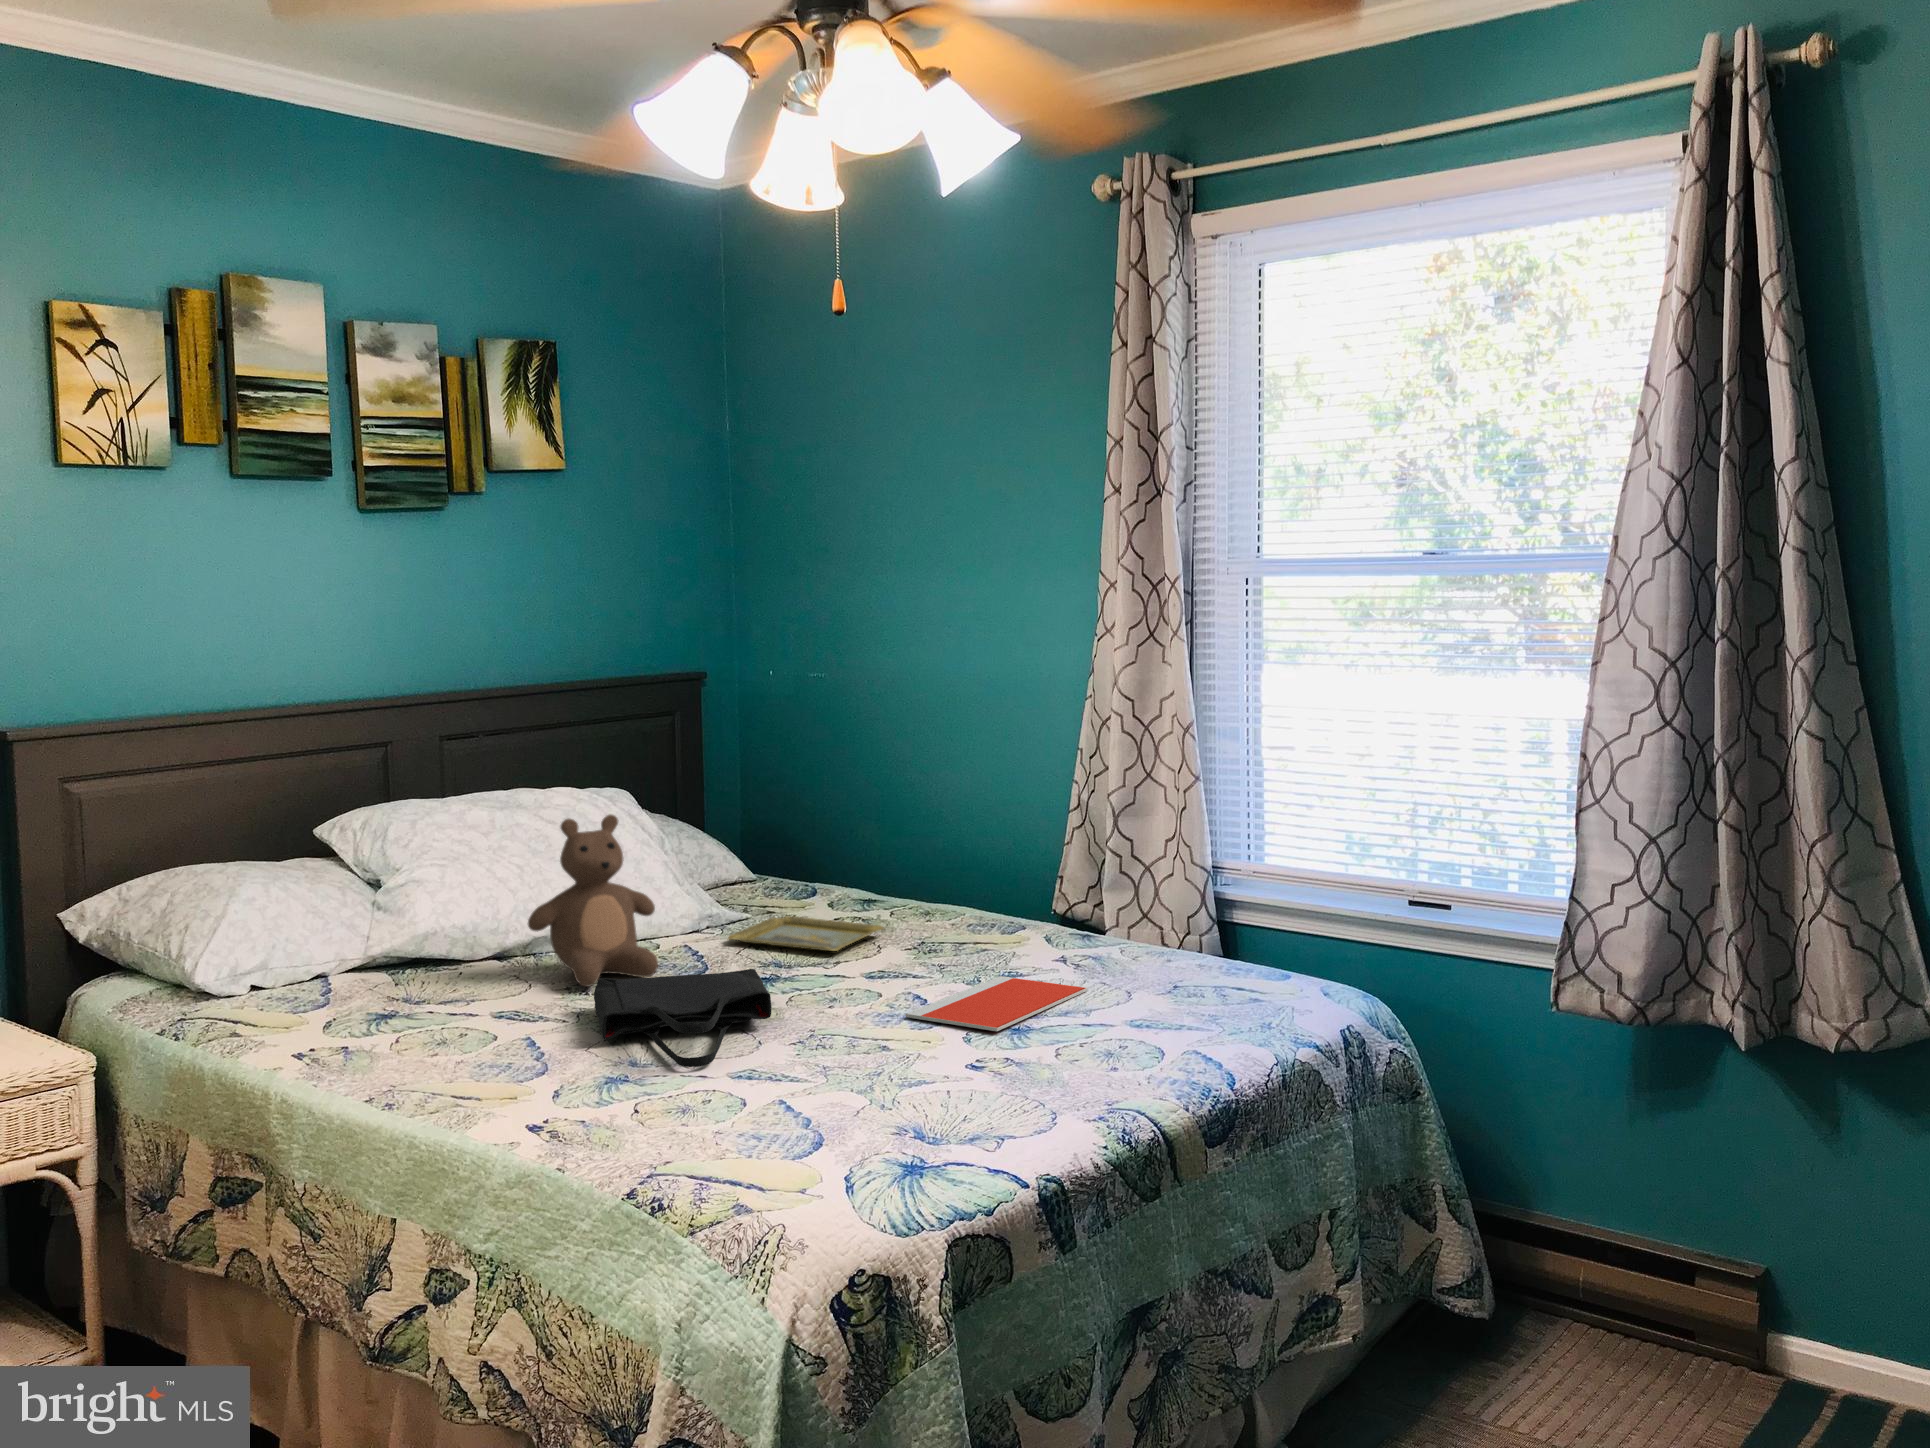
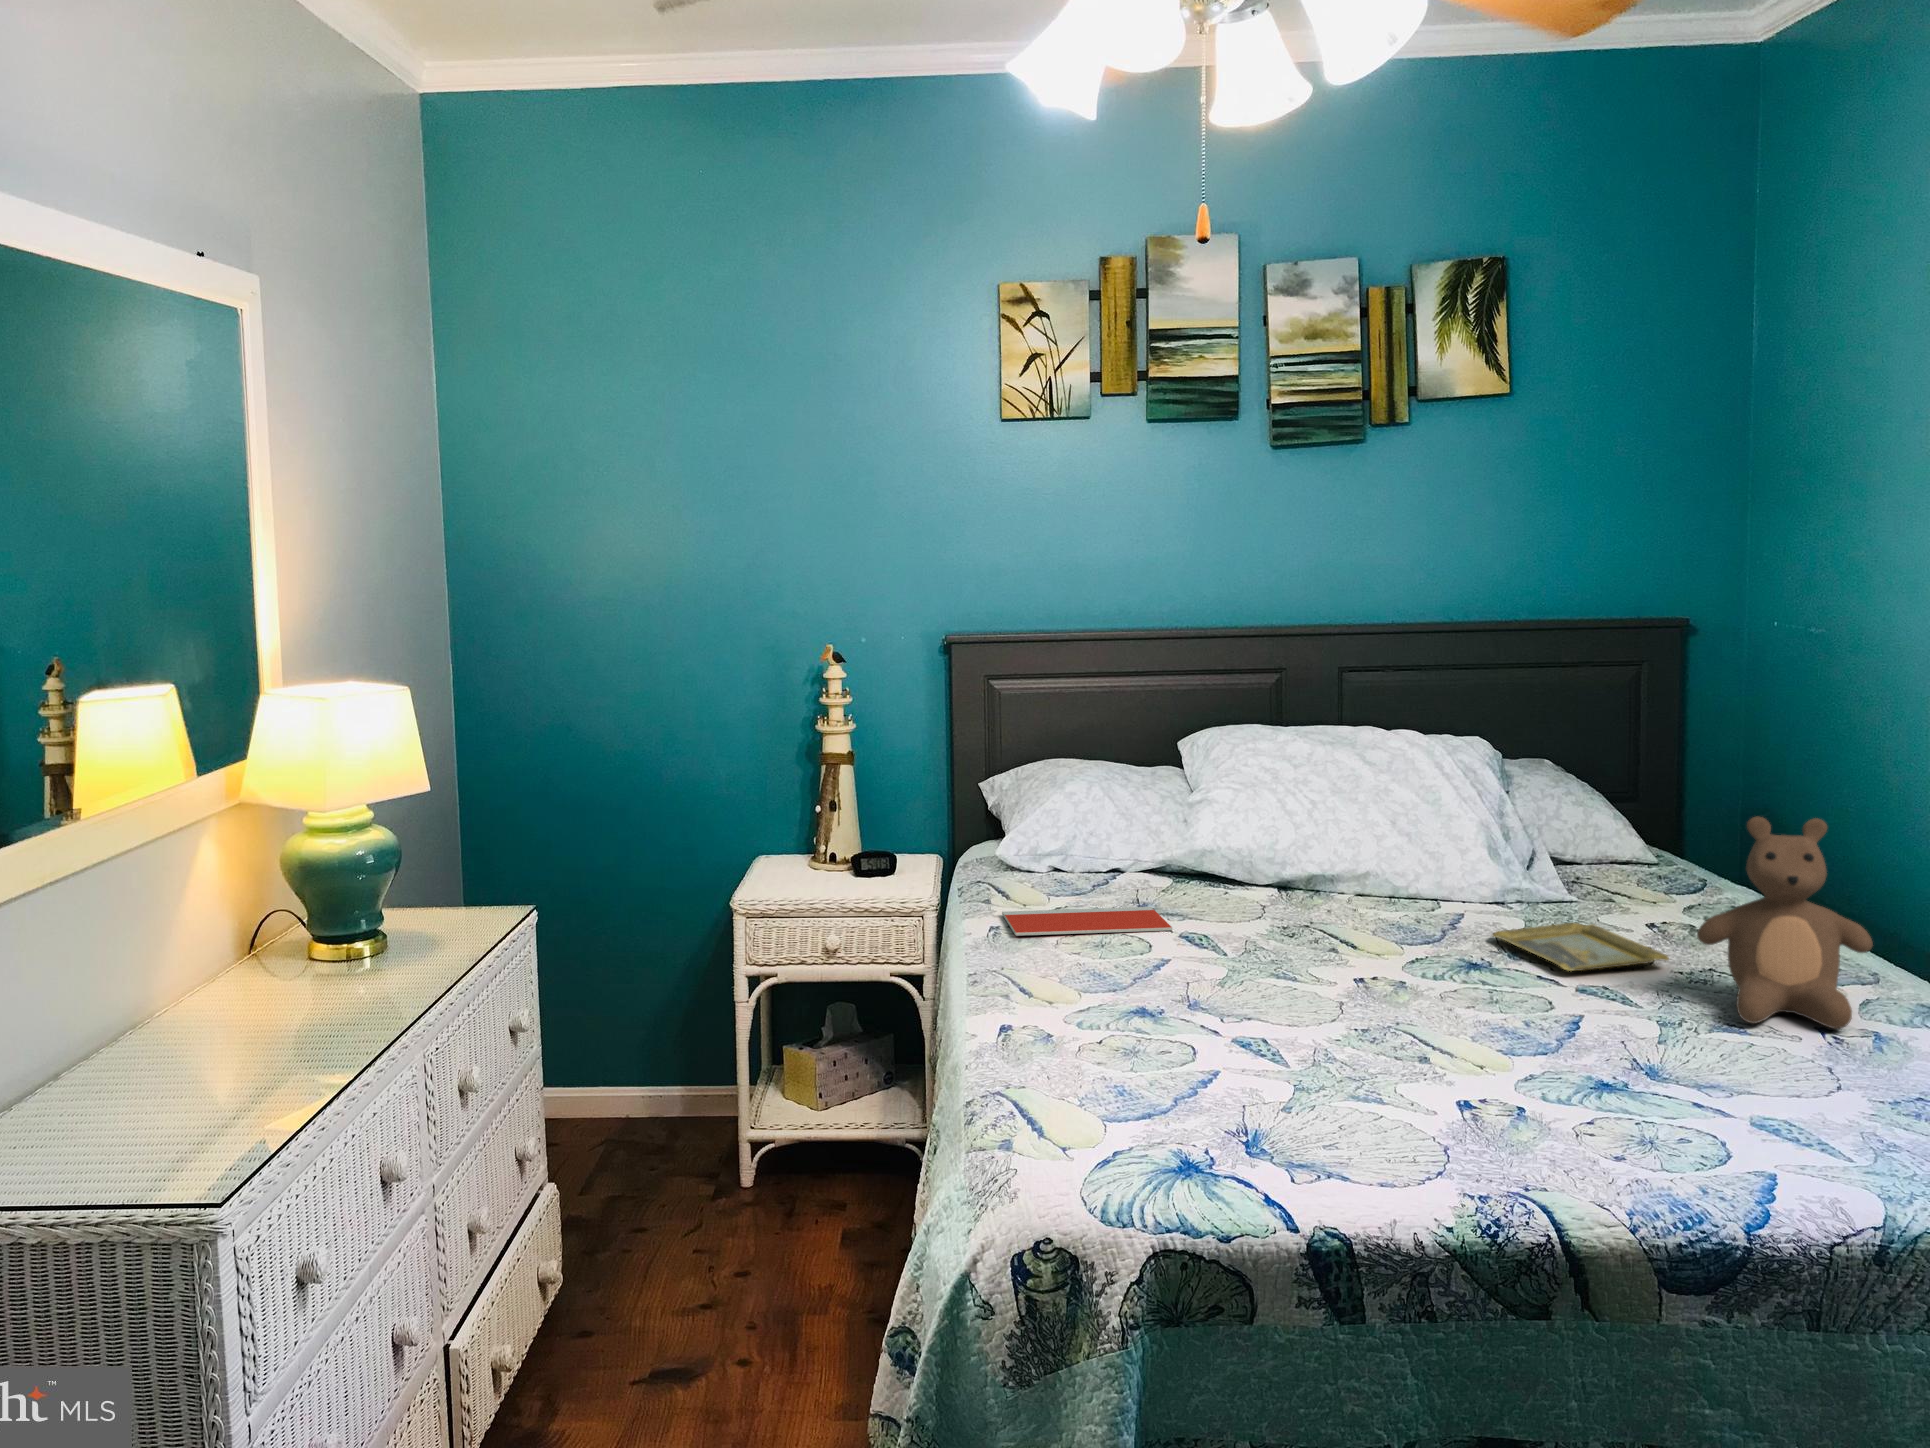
teddy bear: present [528,815,658,987] -> present [1697,816,1873,1029]
tote bag: present [594,969,771,1067] -> none [1198,940,1411,1041]
notebook: present [906,976,1087,1031] -> present [1002,907,1172,936]

